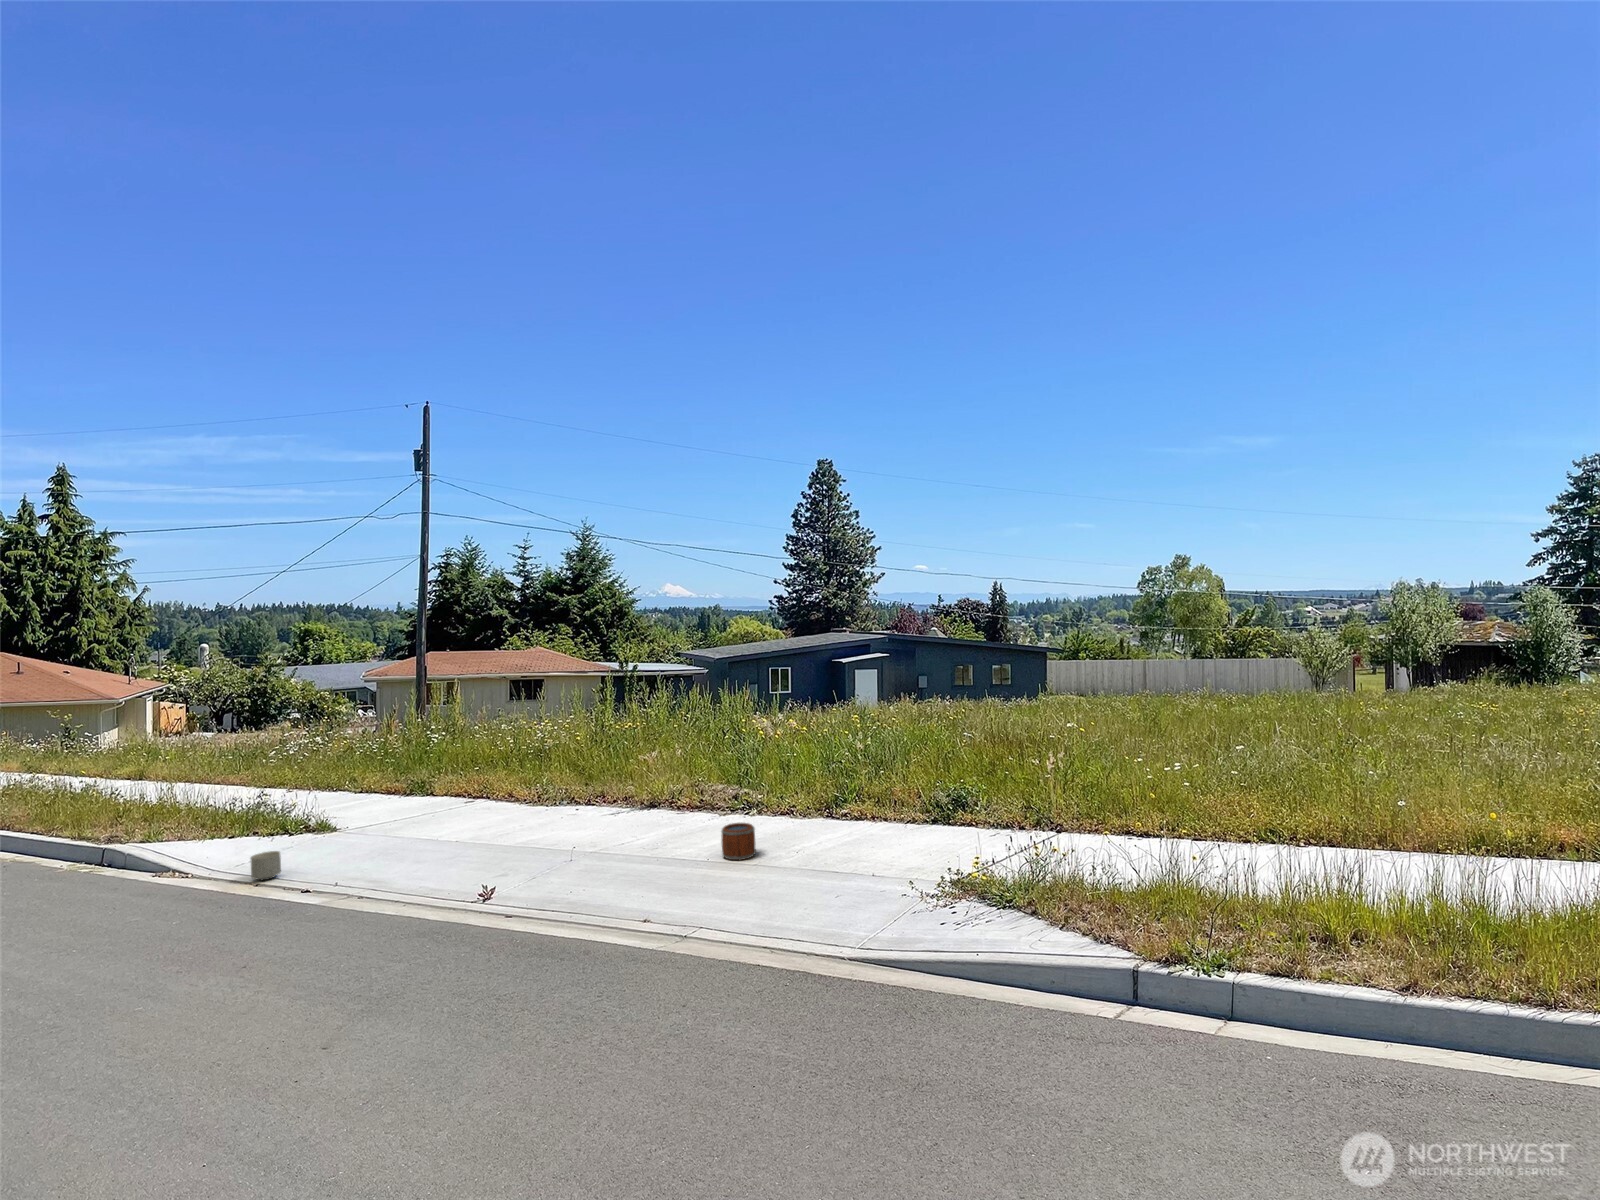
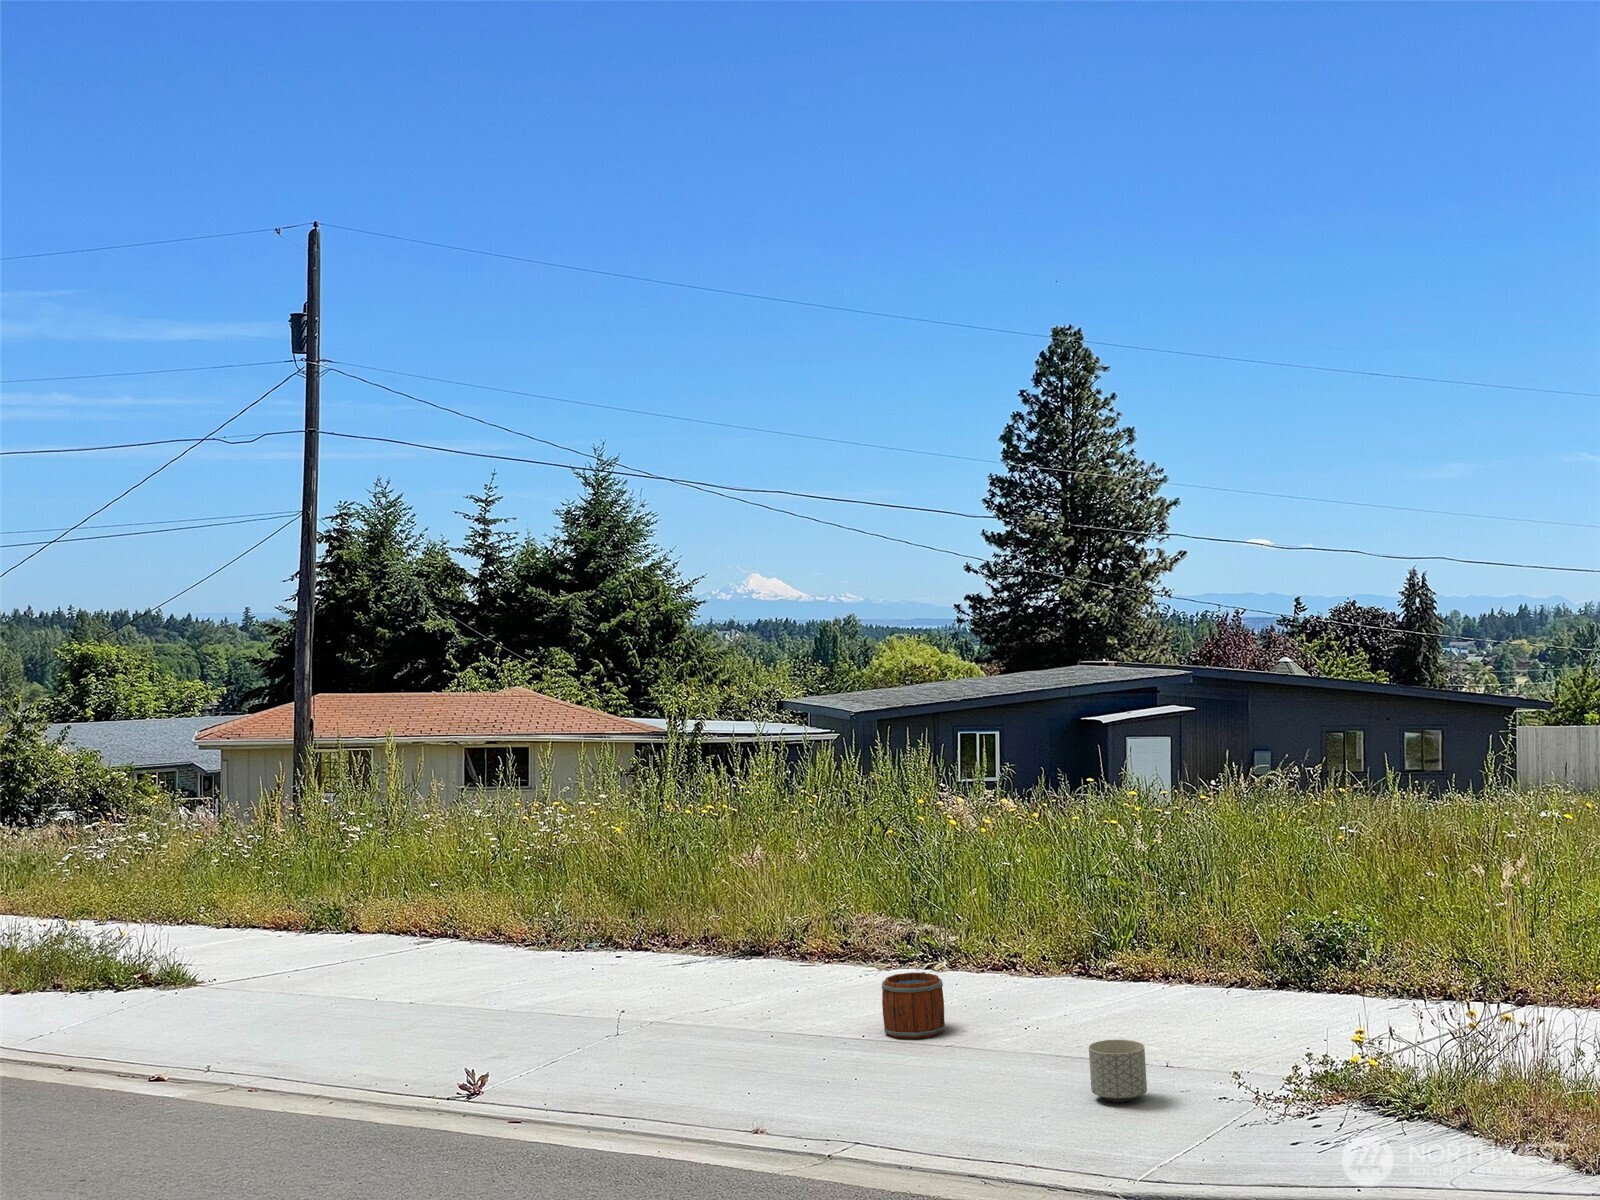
planter: present [251,851,281,880] -> present [1089,1040,1147,1102]

